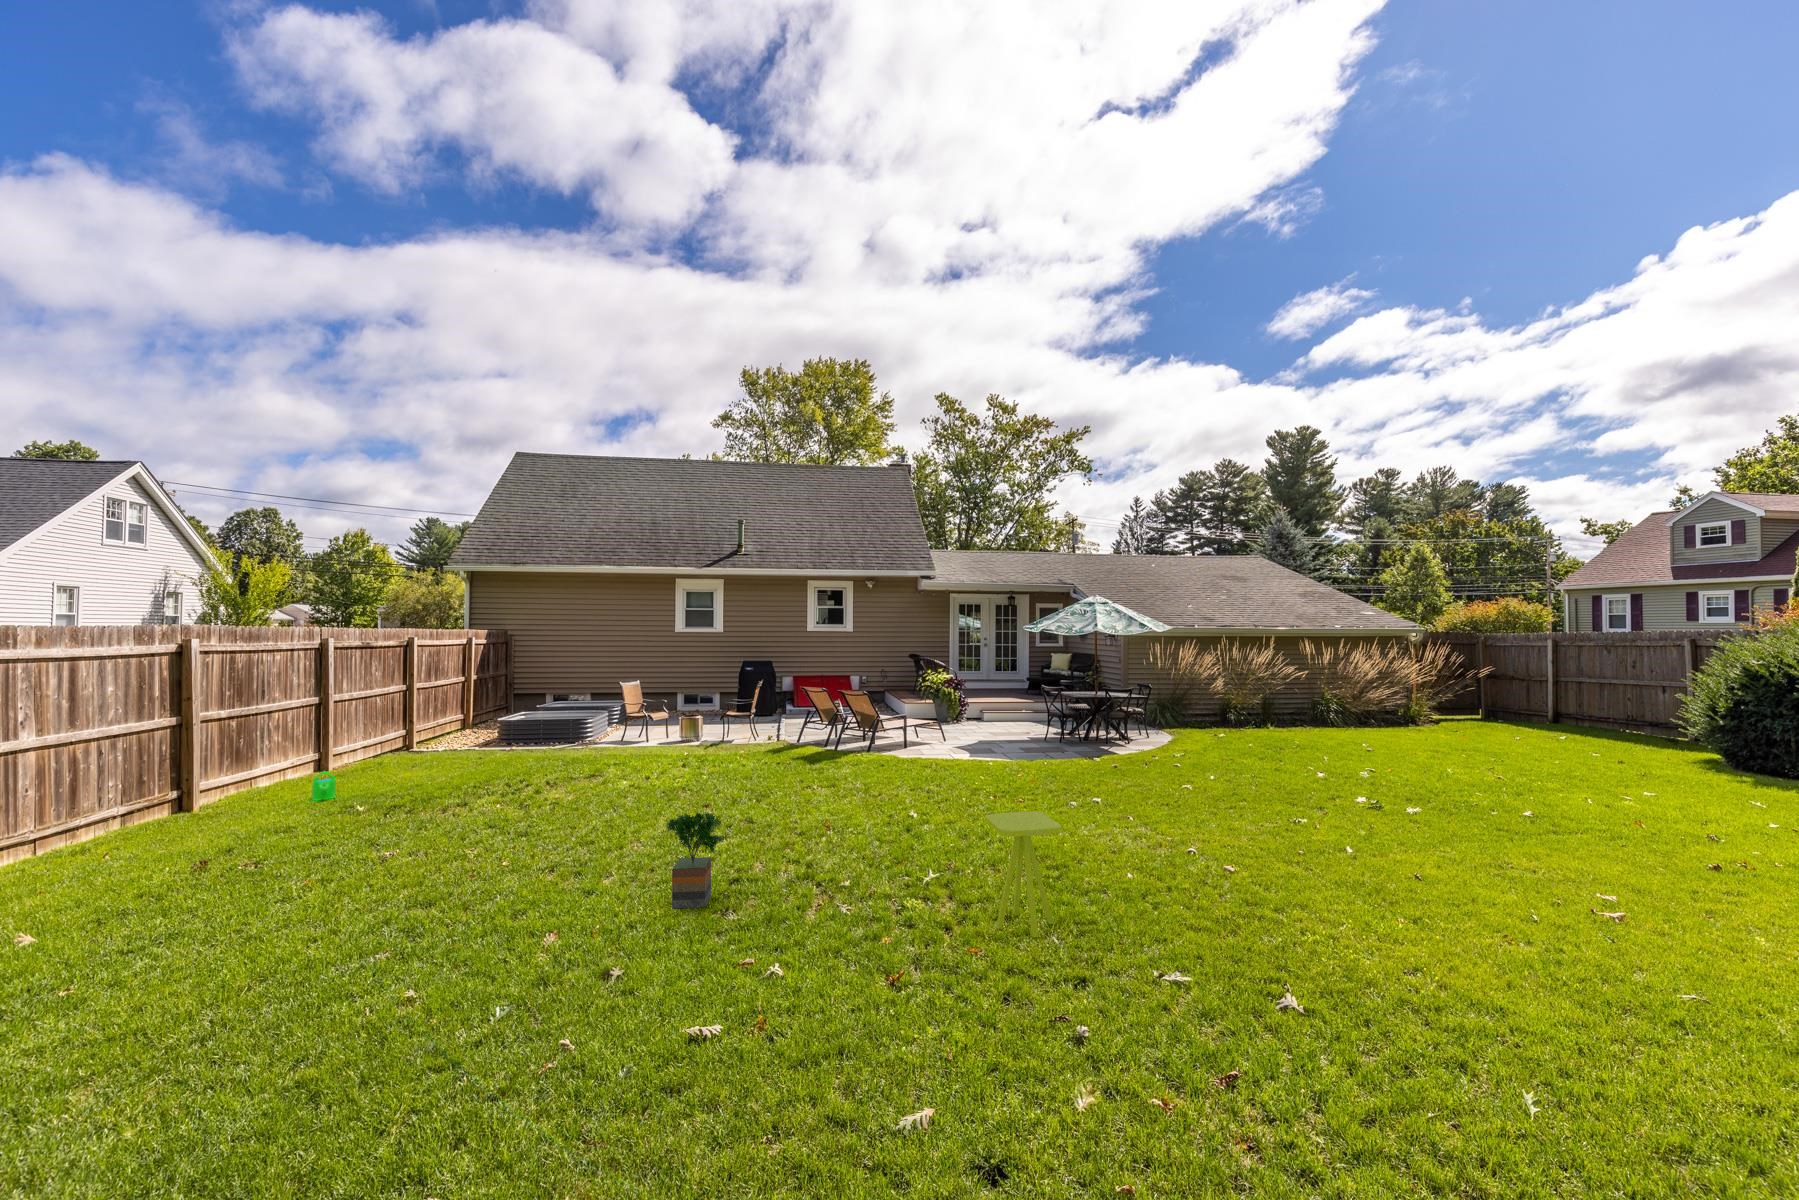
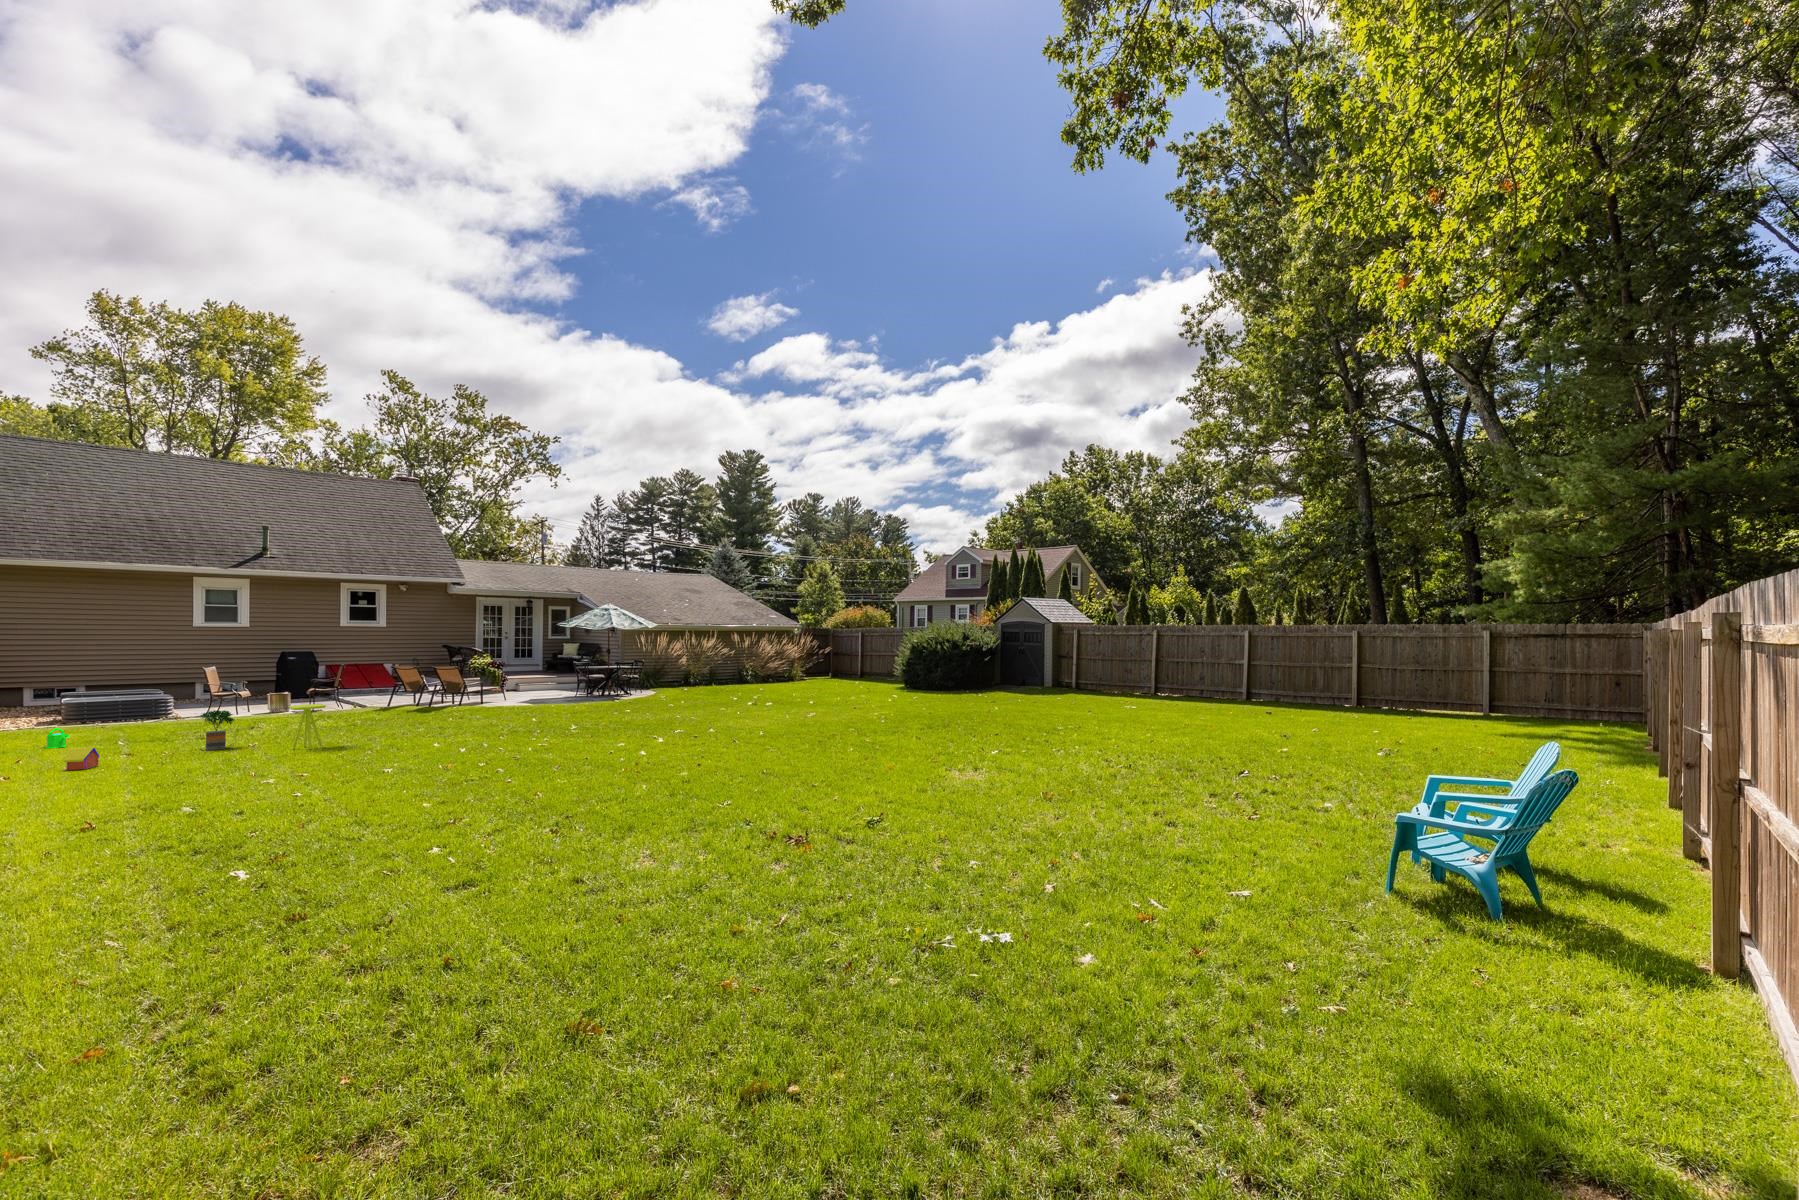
side table: present [985,812,1062,937] -> present [289,704,326,750]
potted tree: present [666,813,723,909] -> present [201,710,234,751]
toy house: none [98,843,168,888] -> present [64,748,99,770]

